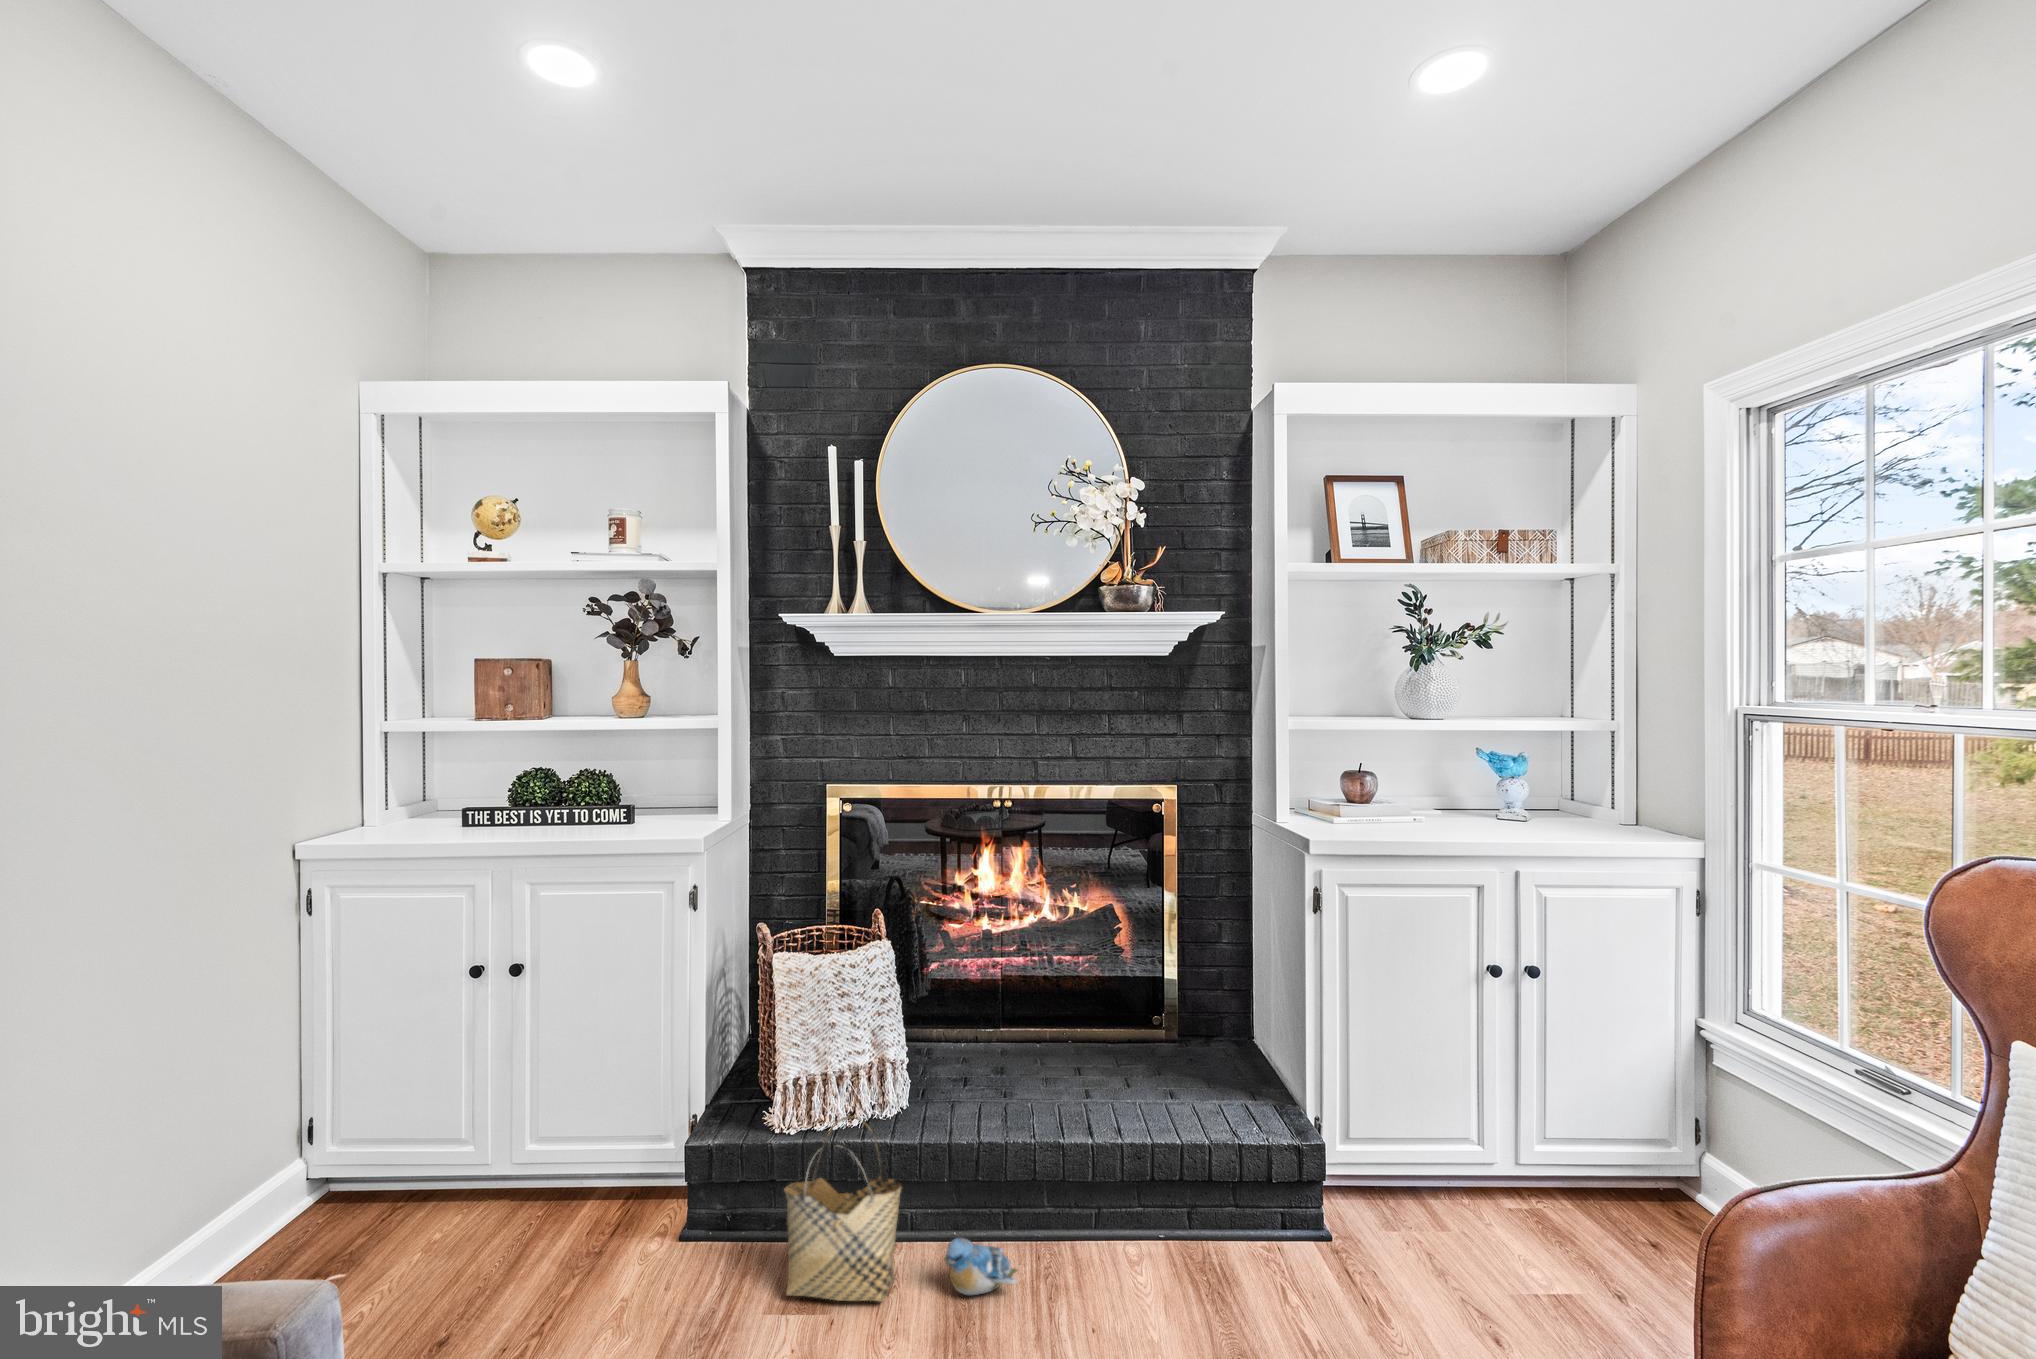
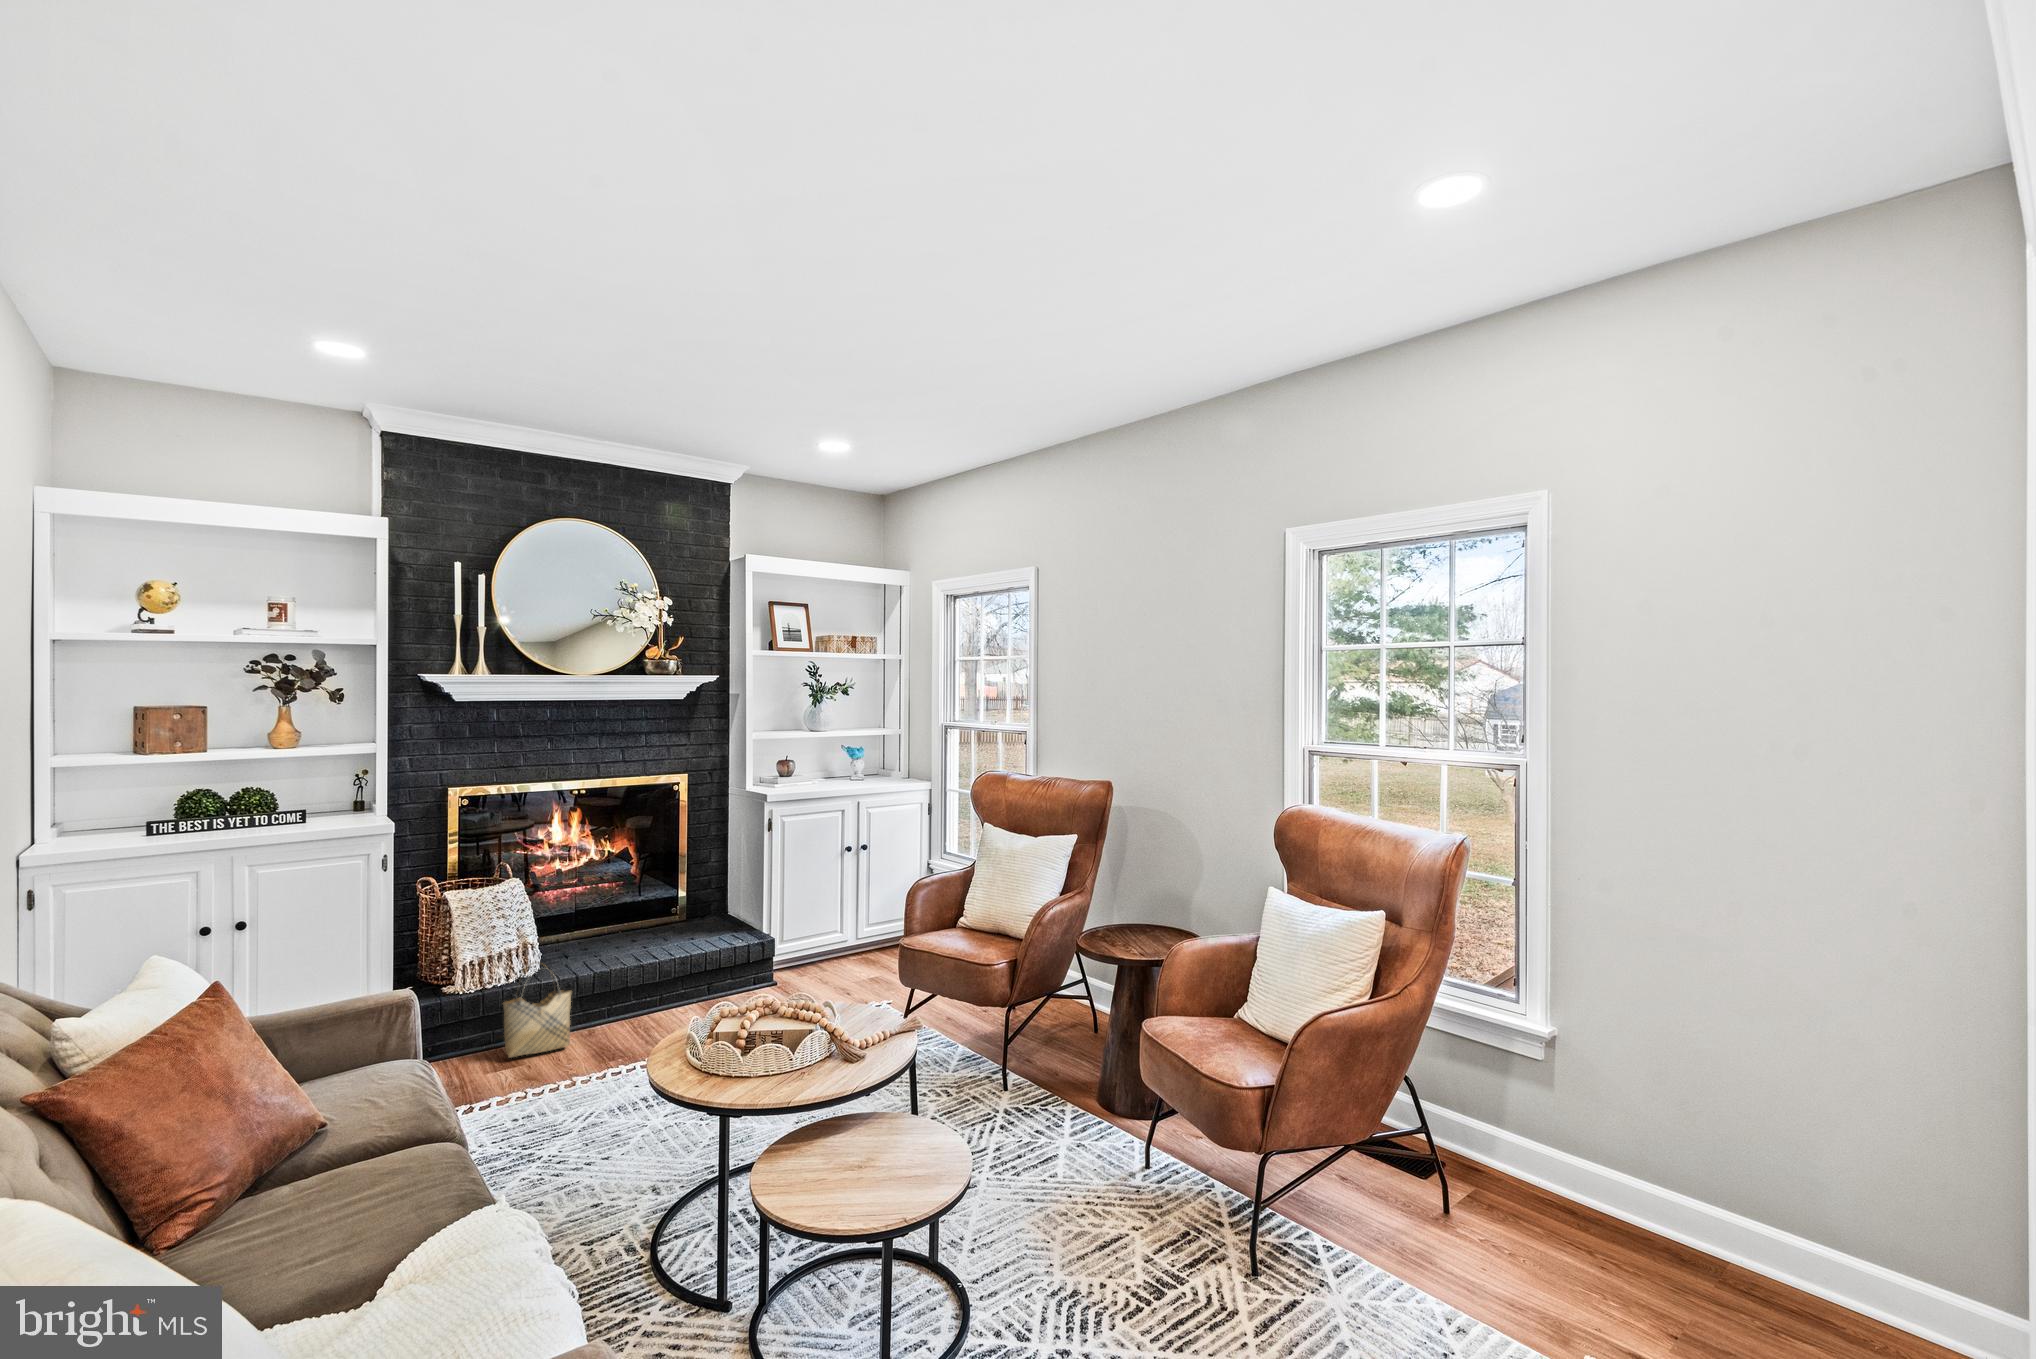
plush toy: present [944,1238,1017,1295] -> none [599,1008,639,1036]

